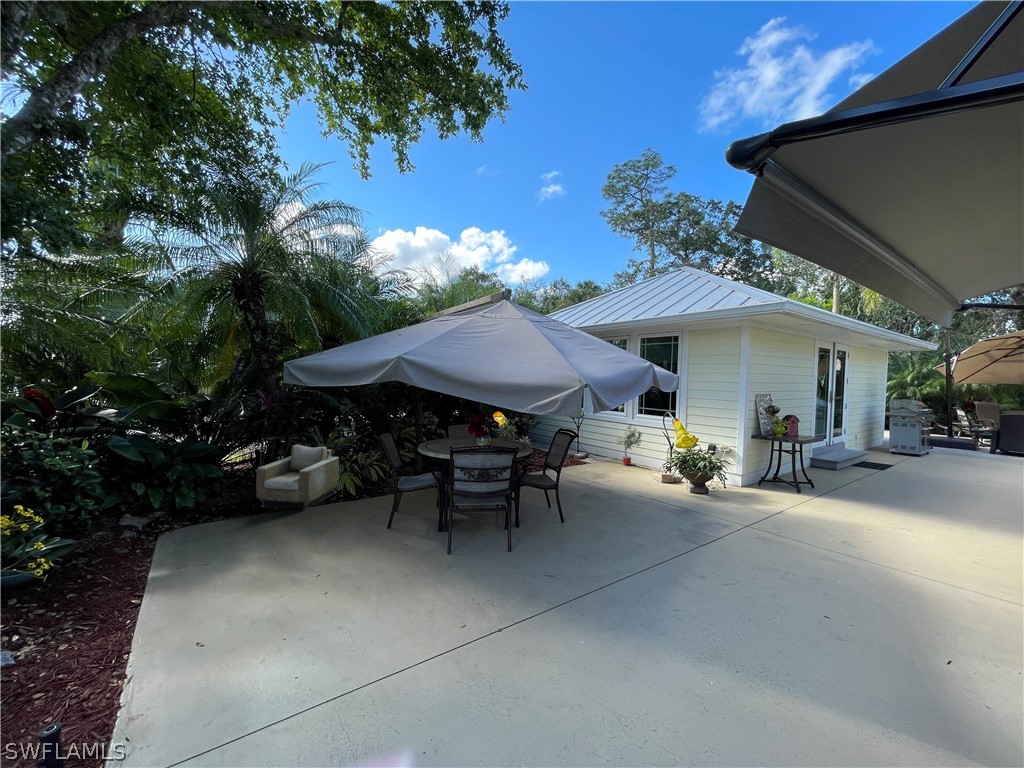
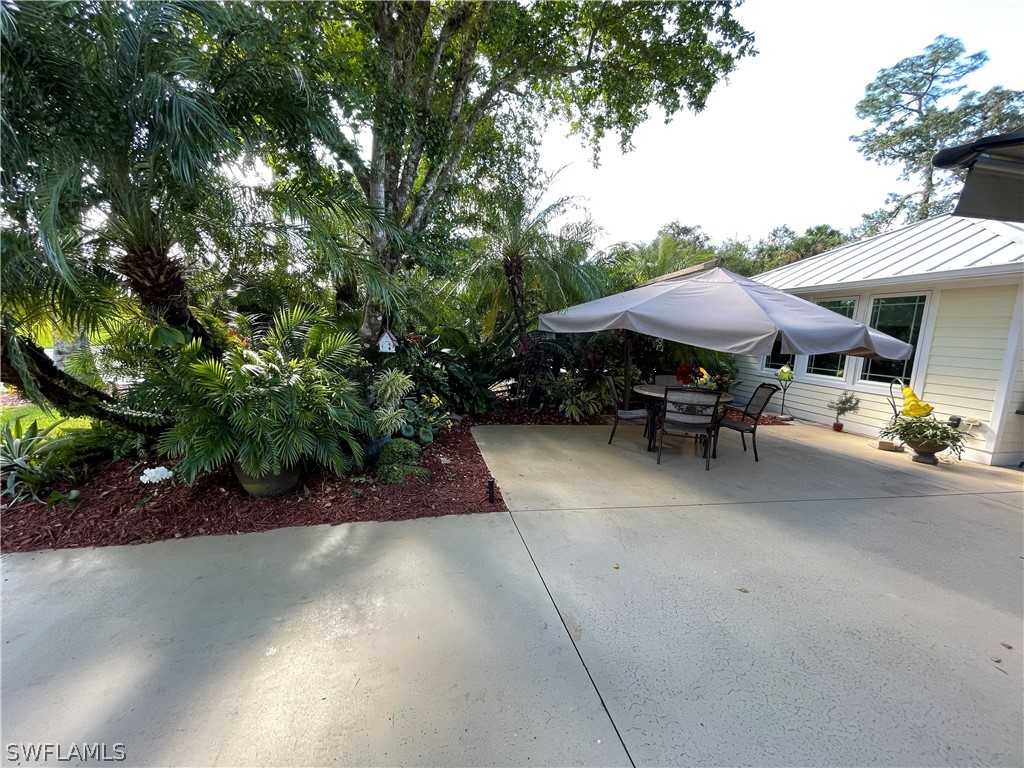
armchair: present [256,445,339,510] -> none [519,382,569,425]

